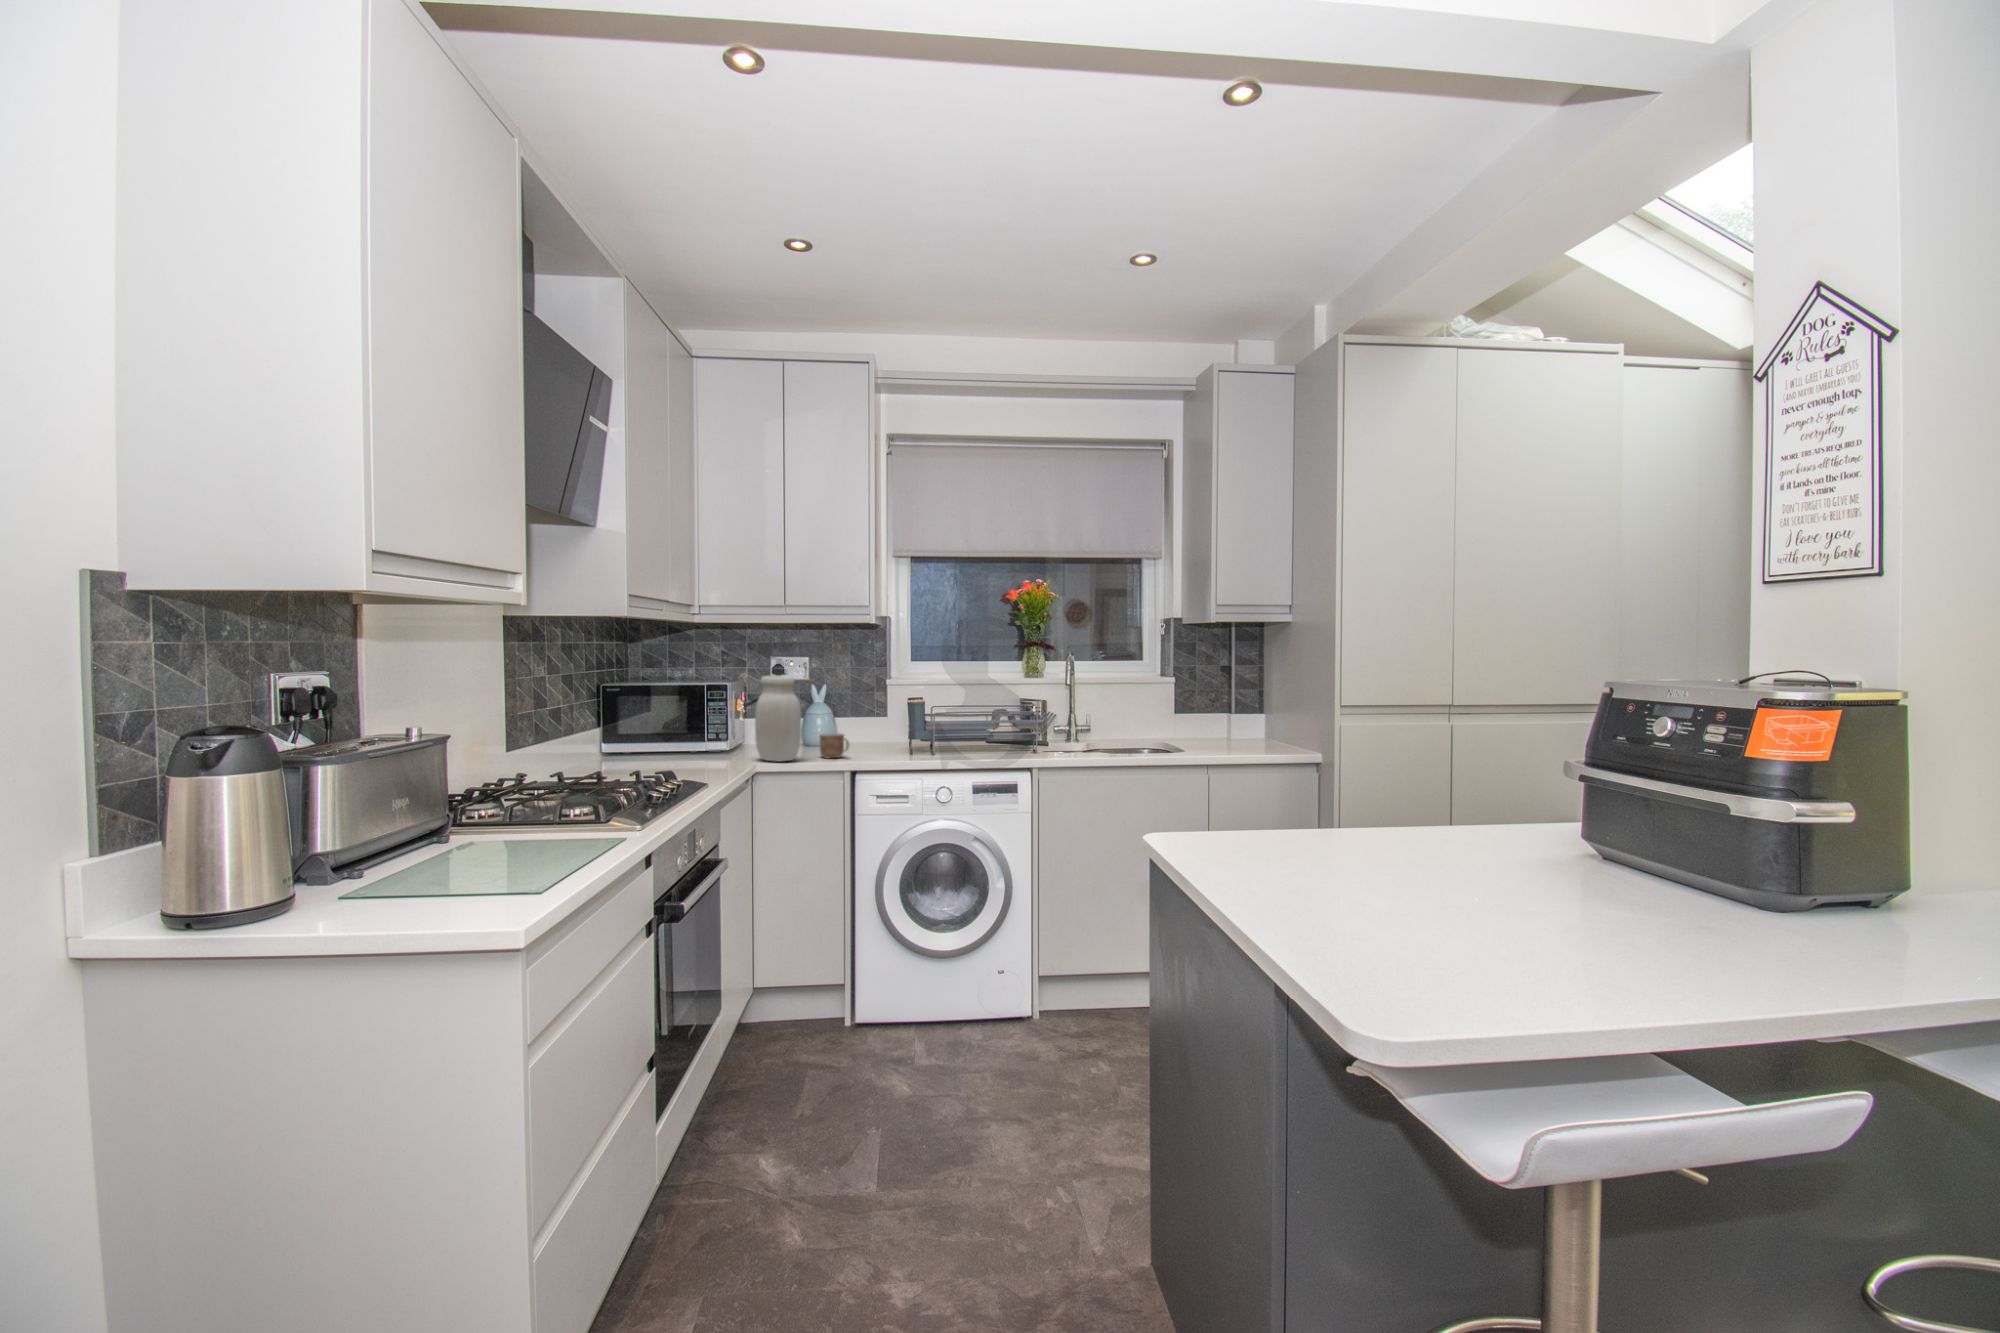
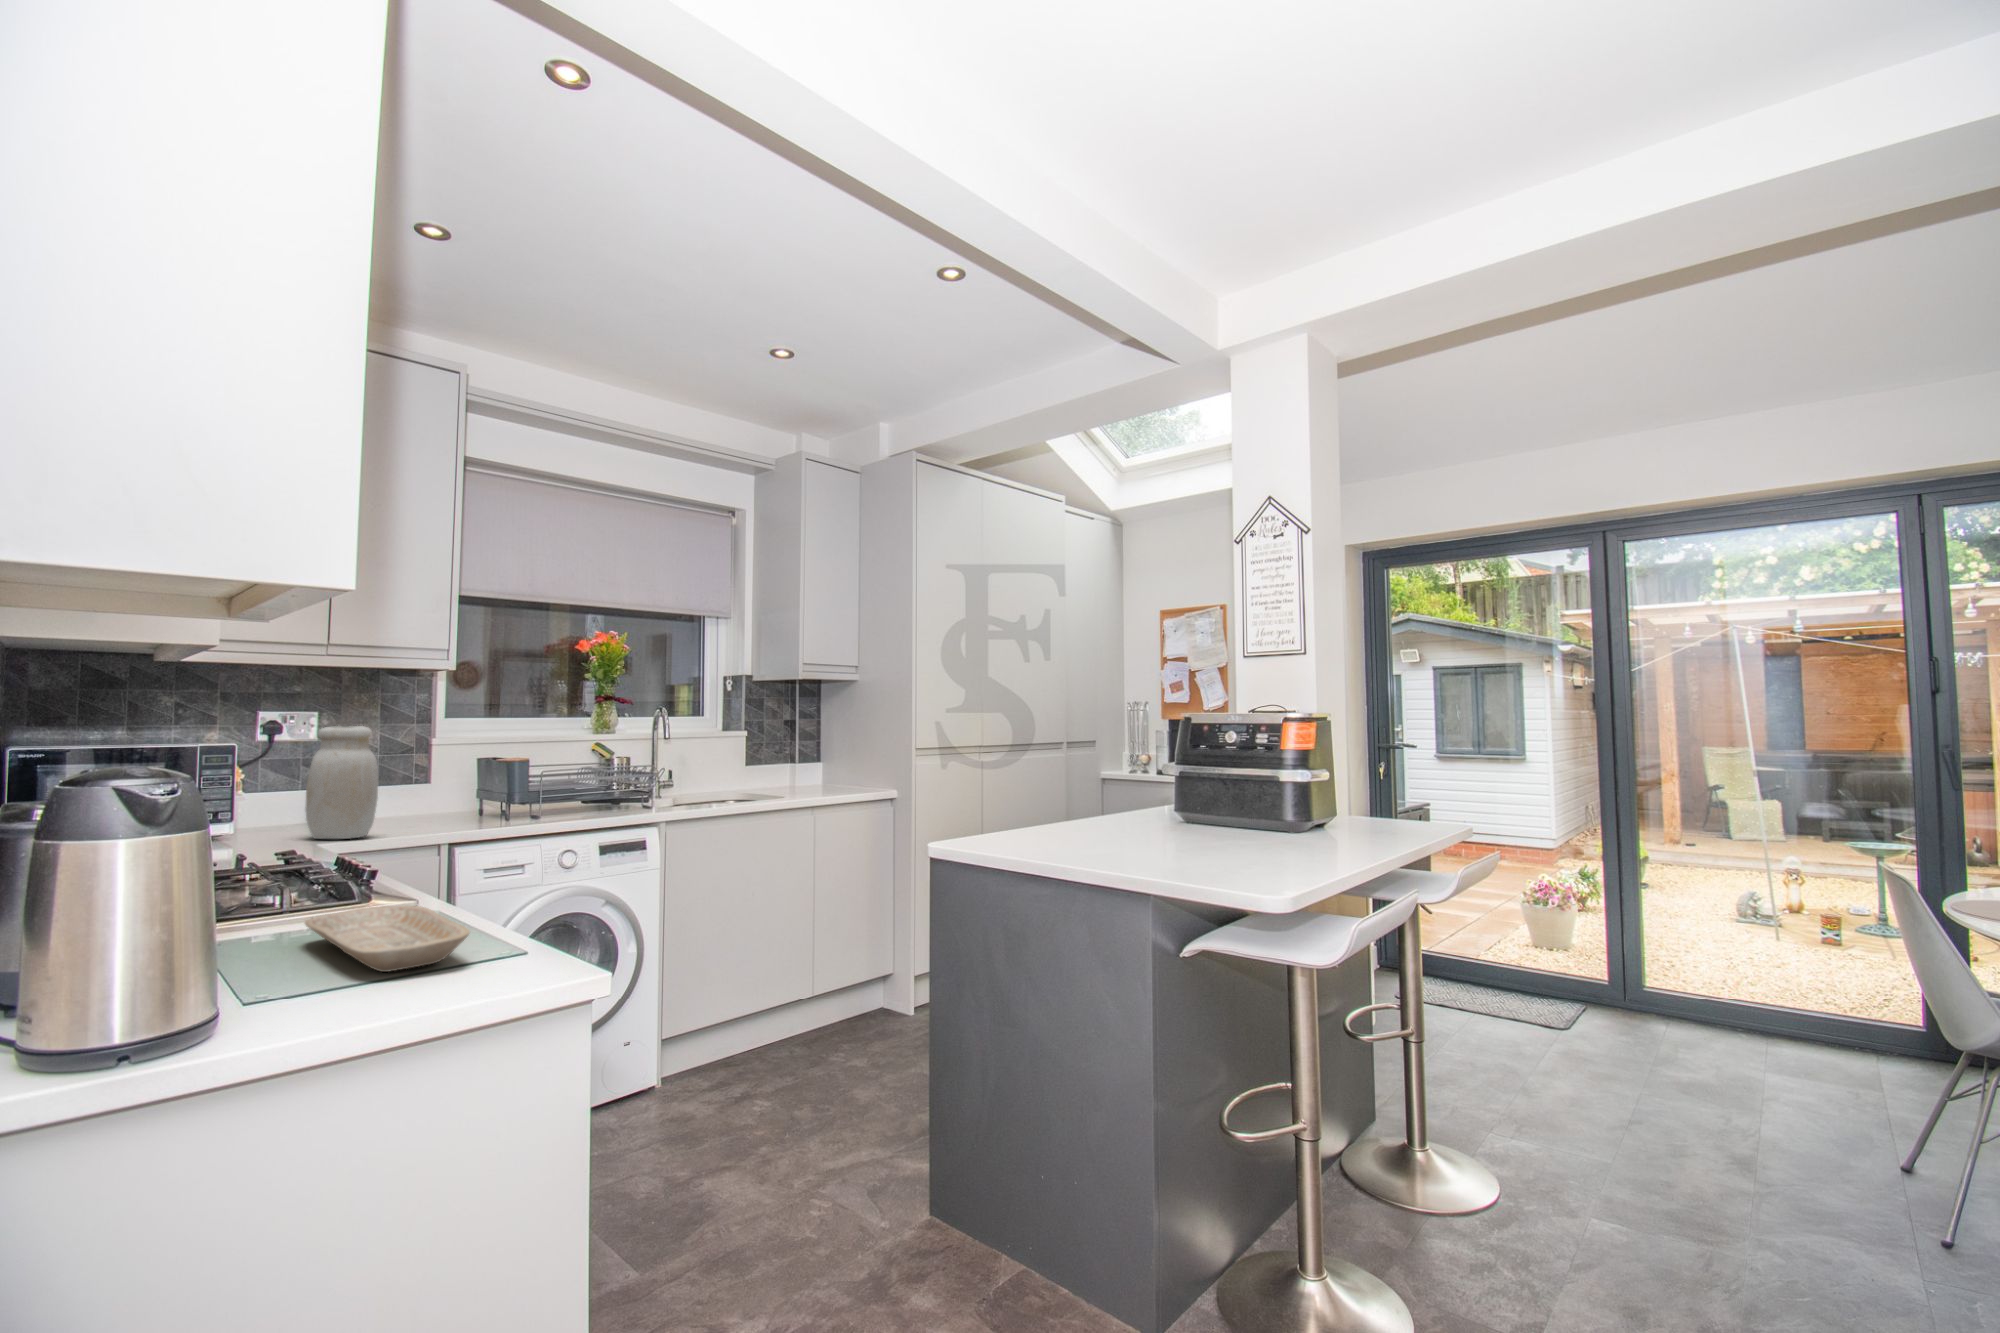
mug: present [820,733,849,758] -> none [384,801,431,833]
tray: none [370,837,538,902] -> present [305,906,470,972]

